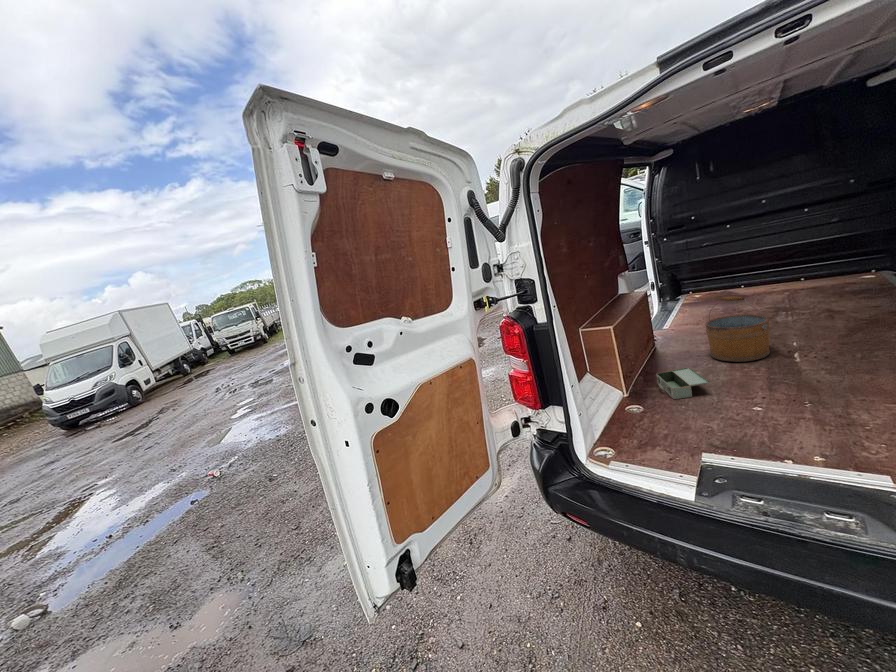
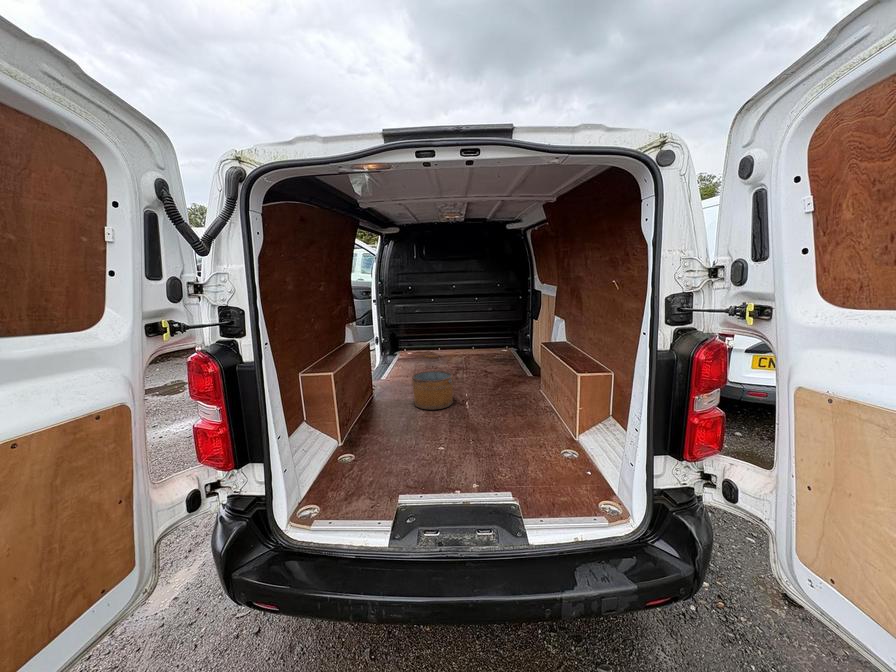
toolbox: present [656,368,709,399] -> none [370,415,411,446]

